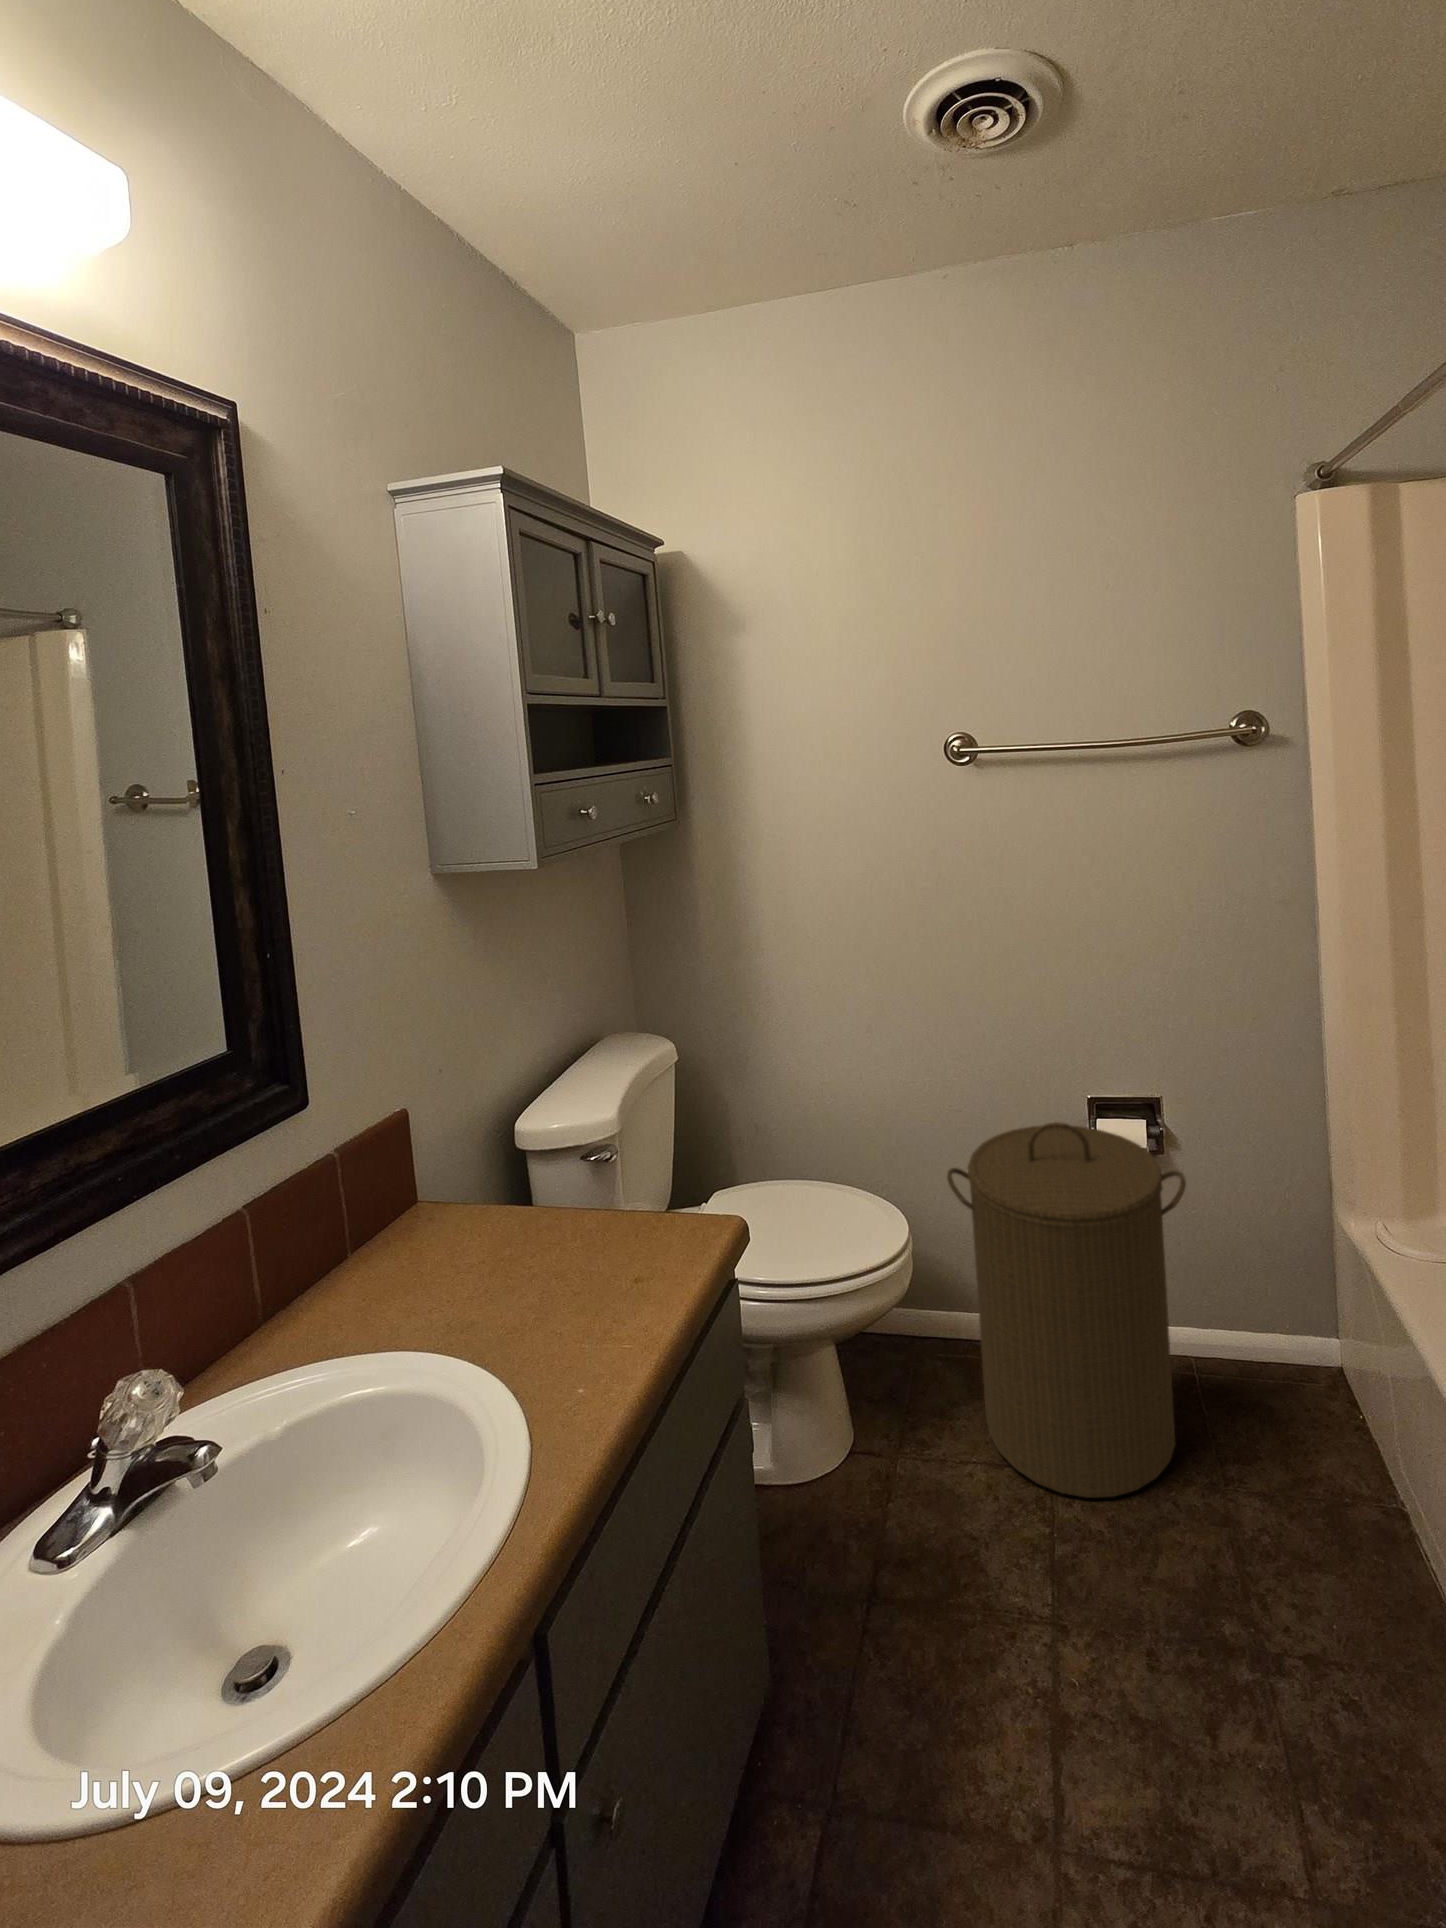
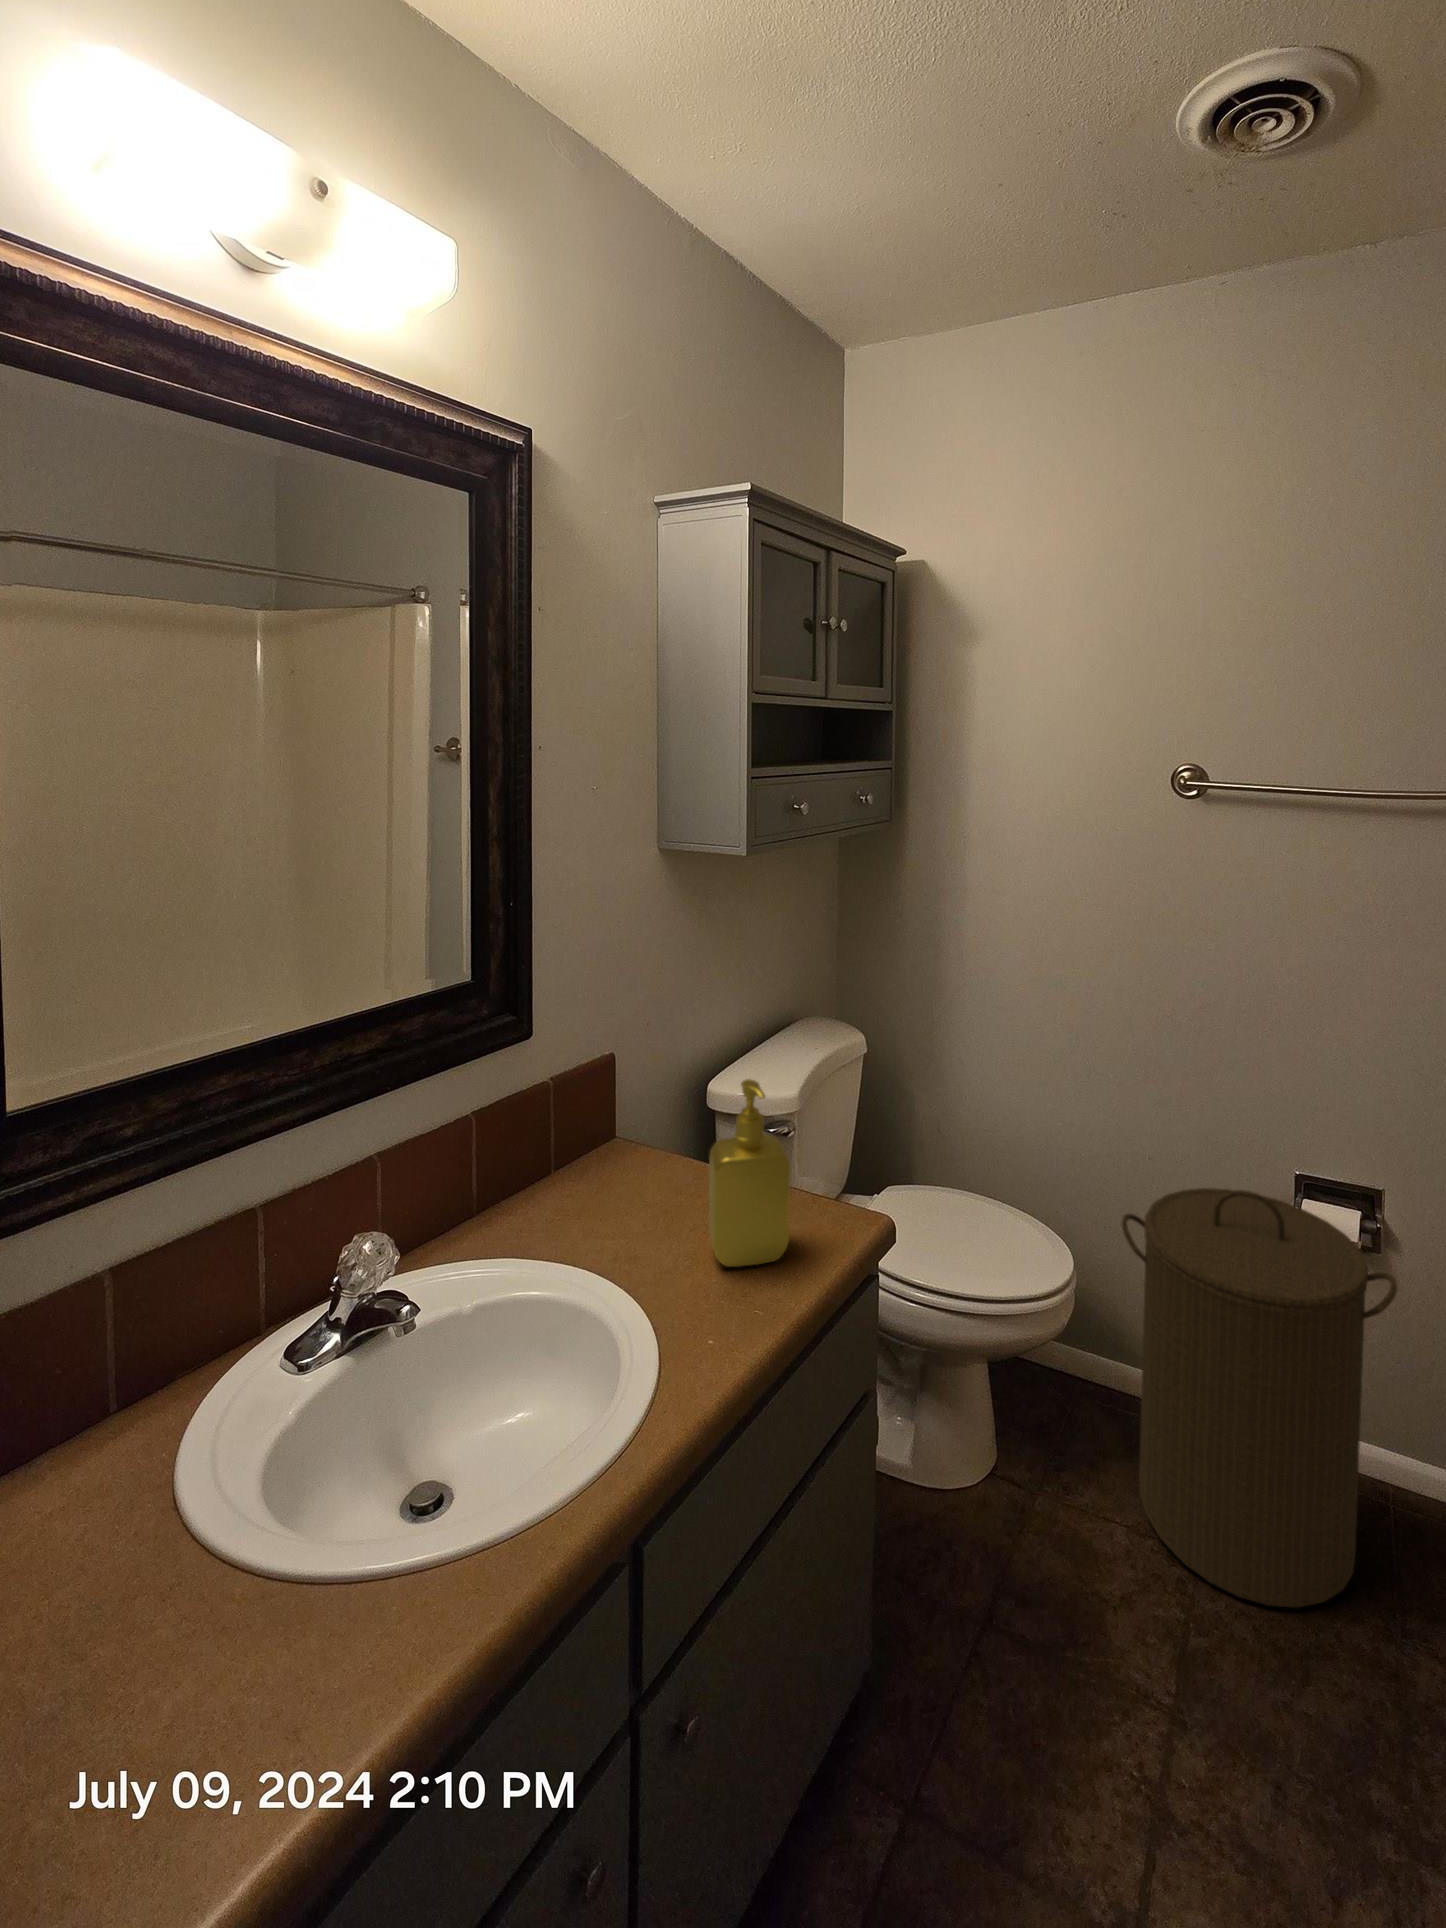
soap dispenser: none [547,1103,645,1309] -> present [709,1079,790,1267]

